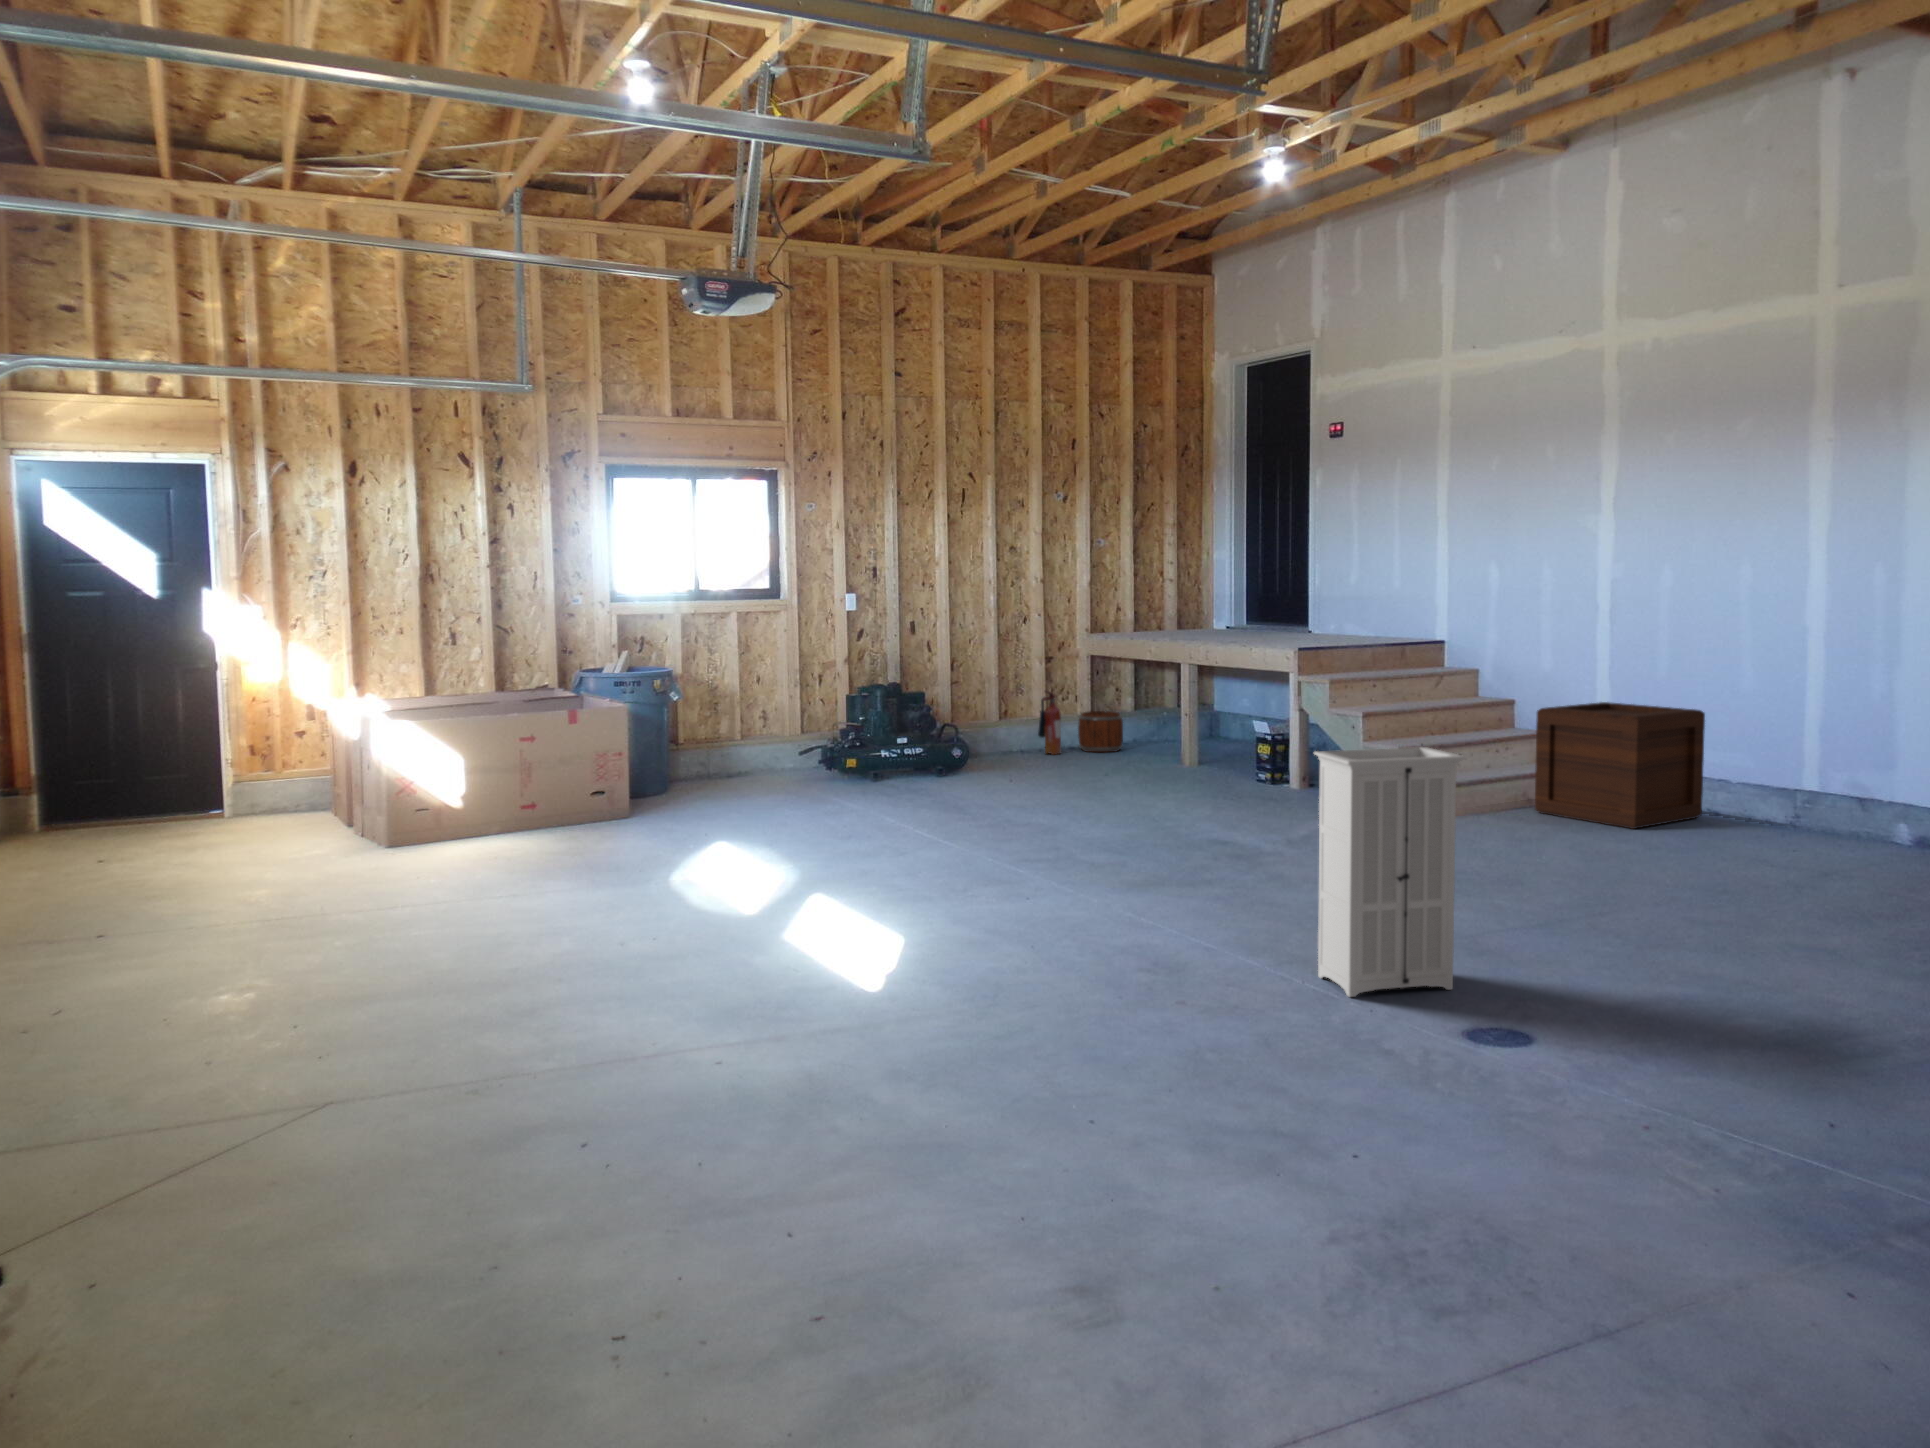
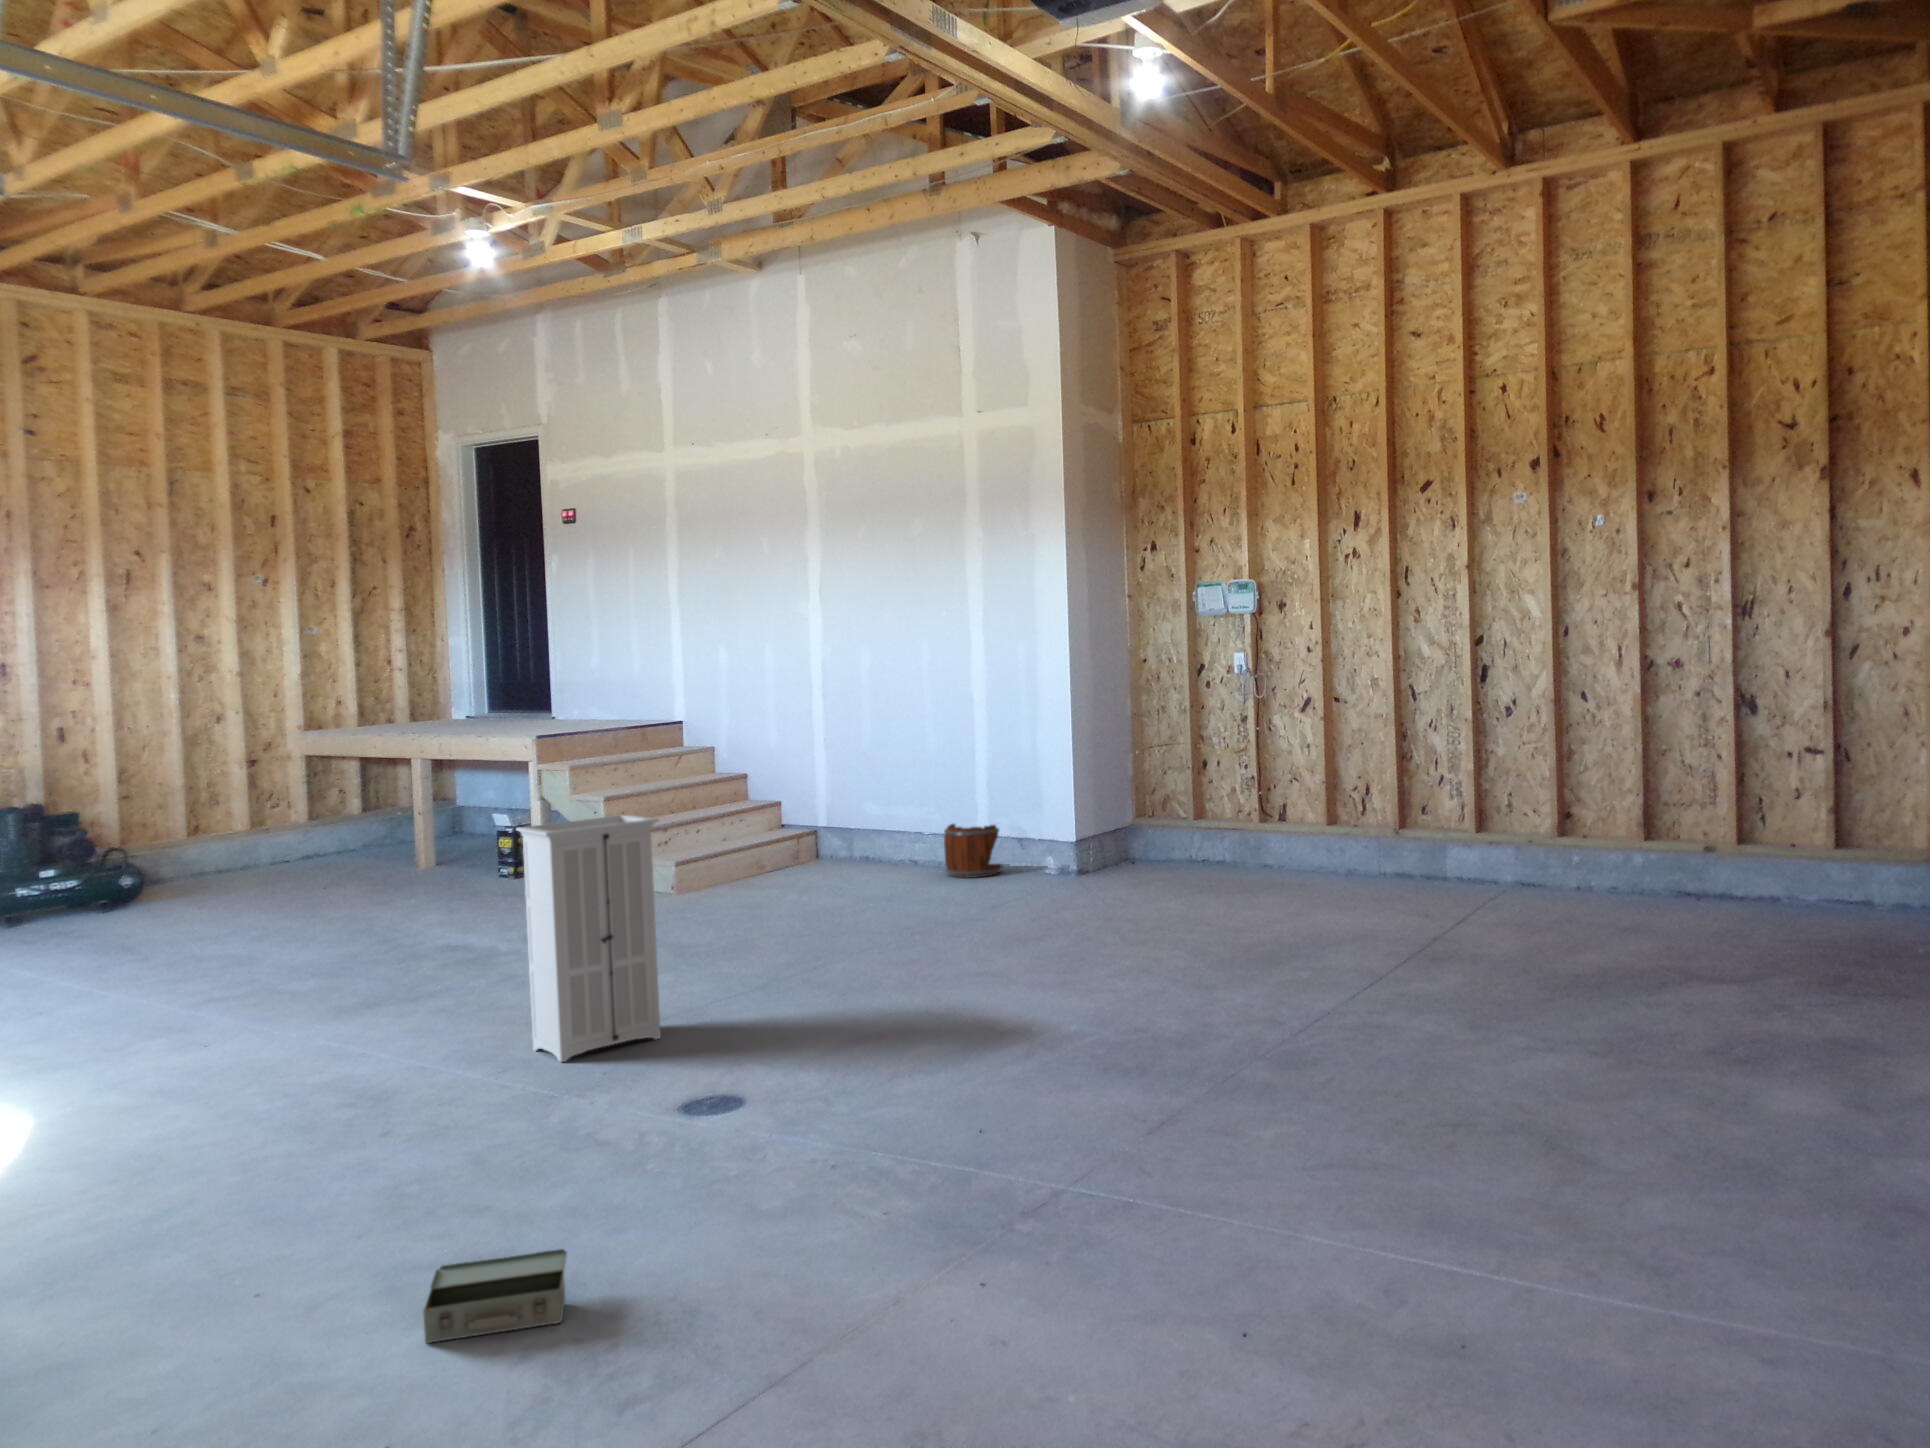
fire extinguisher: present [1038,691,1061,755] -> none [241,801,272,875]
wooden crate: present [1535,702,1705,829] -> none [763,769,904,880]
bucket: present [1078,711,1123,752] -> present [944,824,1003,878]
toolbox: none [1261,1224,1407,1332] -> present [423,1249,567,1343]

